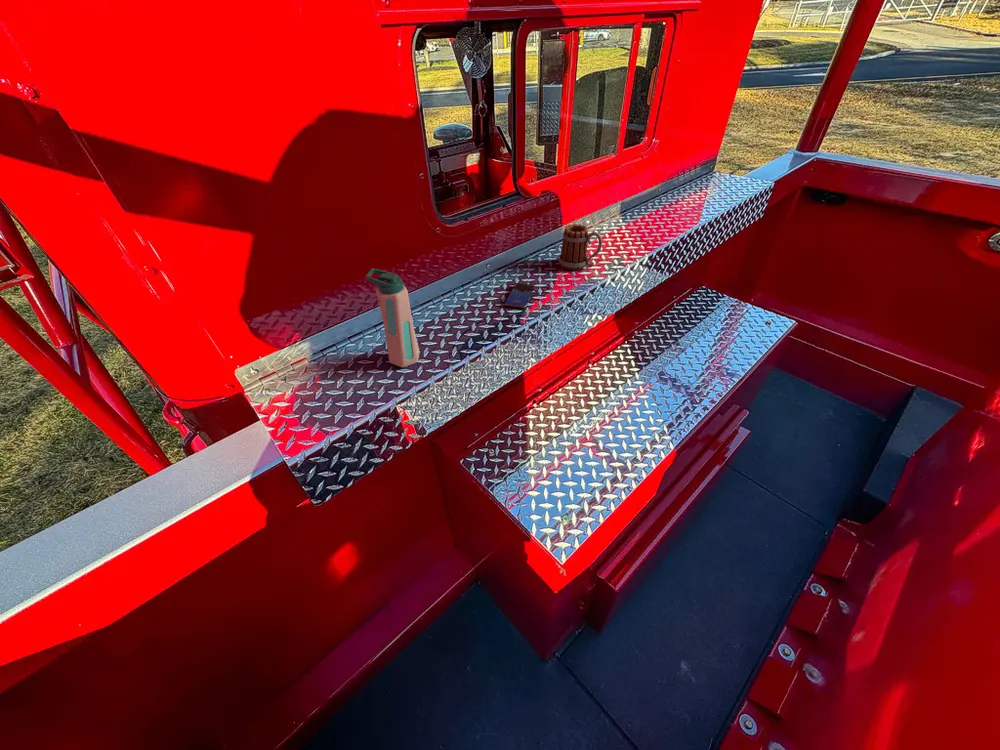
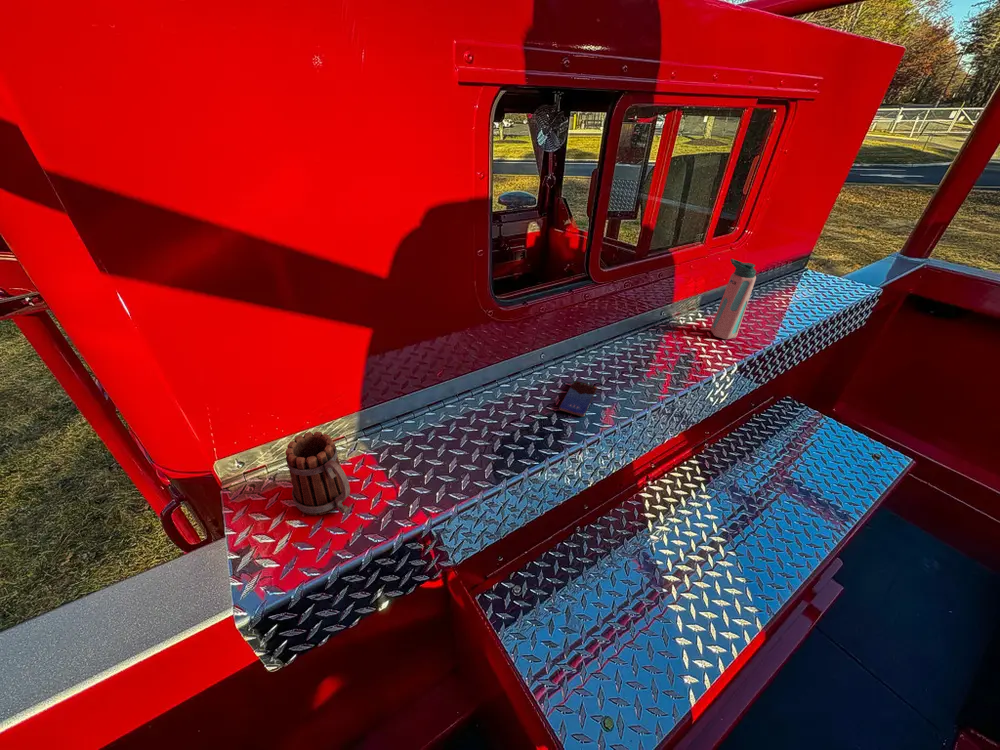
mug: present [559,224,602,270] -> present [286,432,350,515]
water bottle: present [365,268,420,367] -> present [711,259,756,339]

